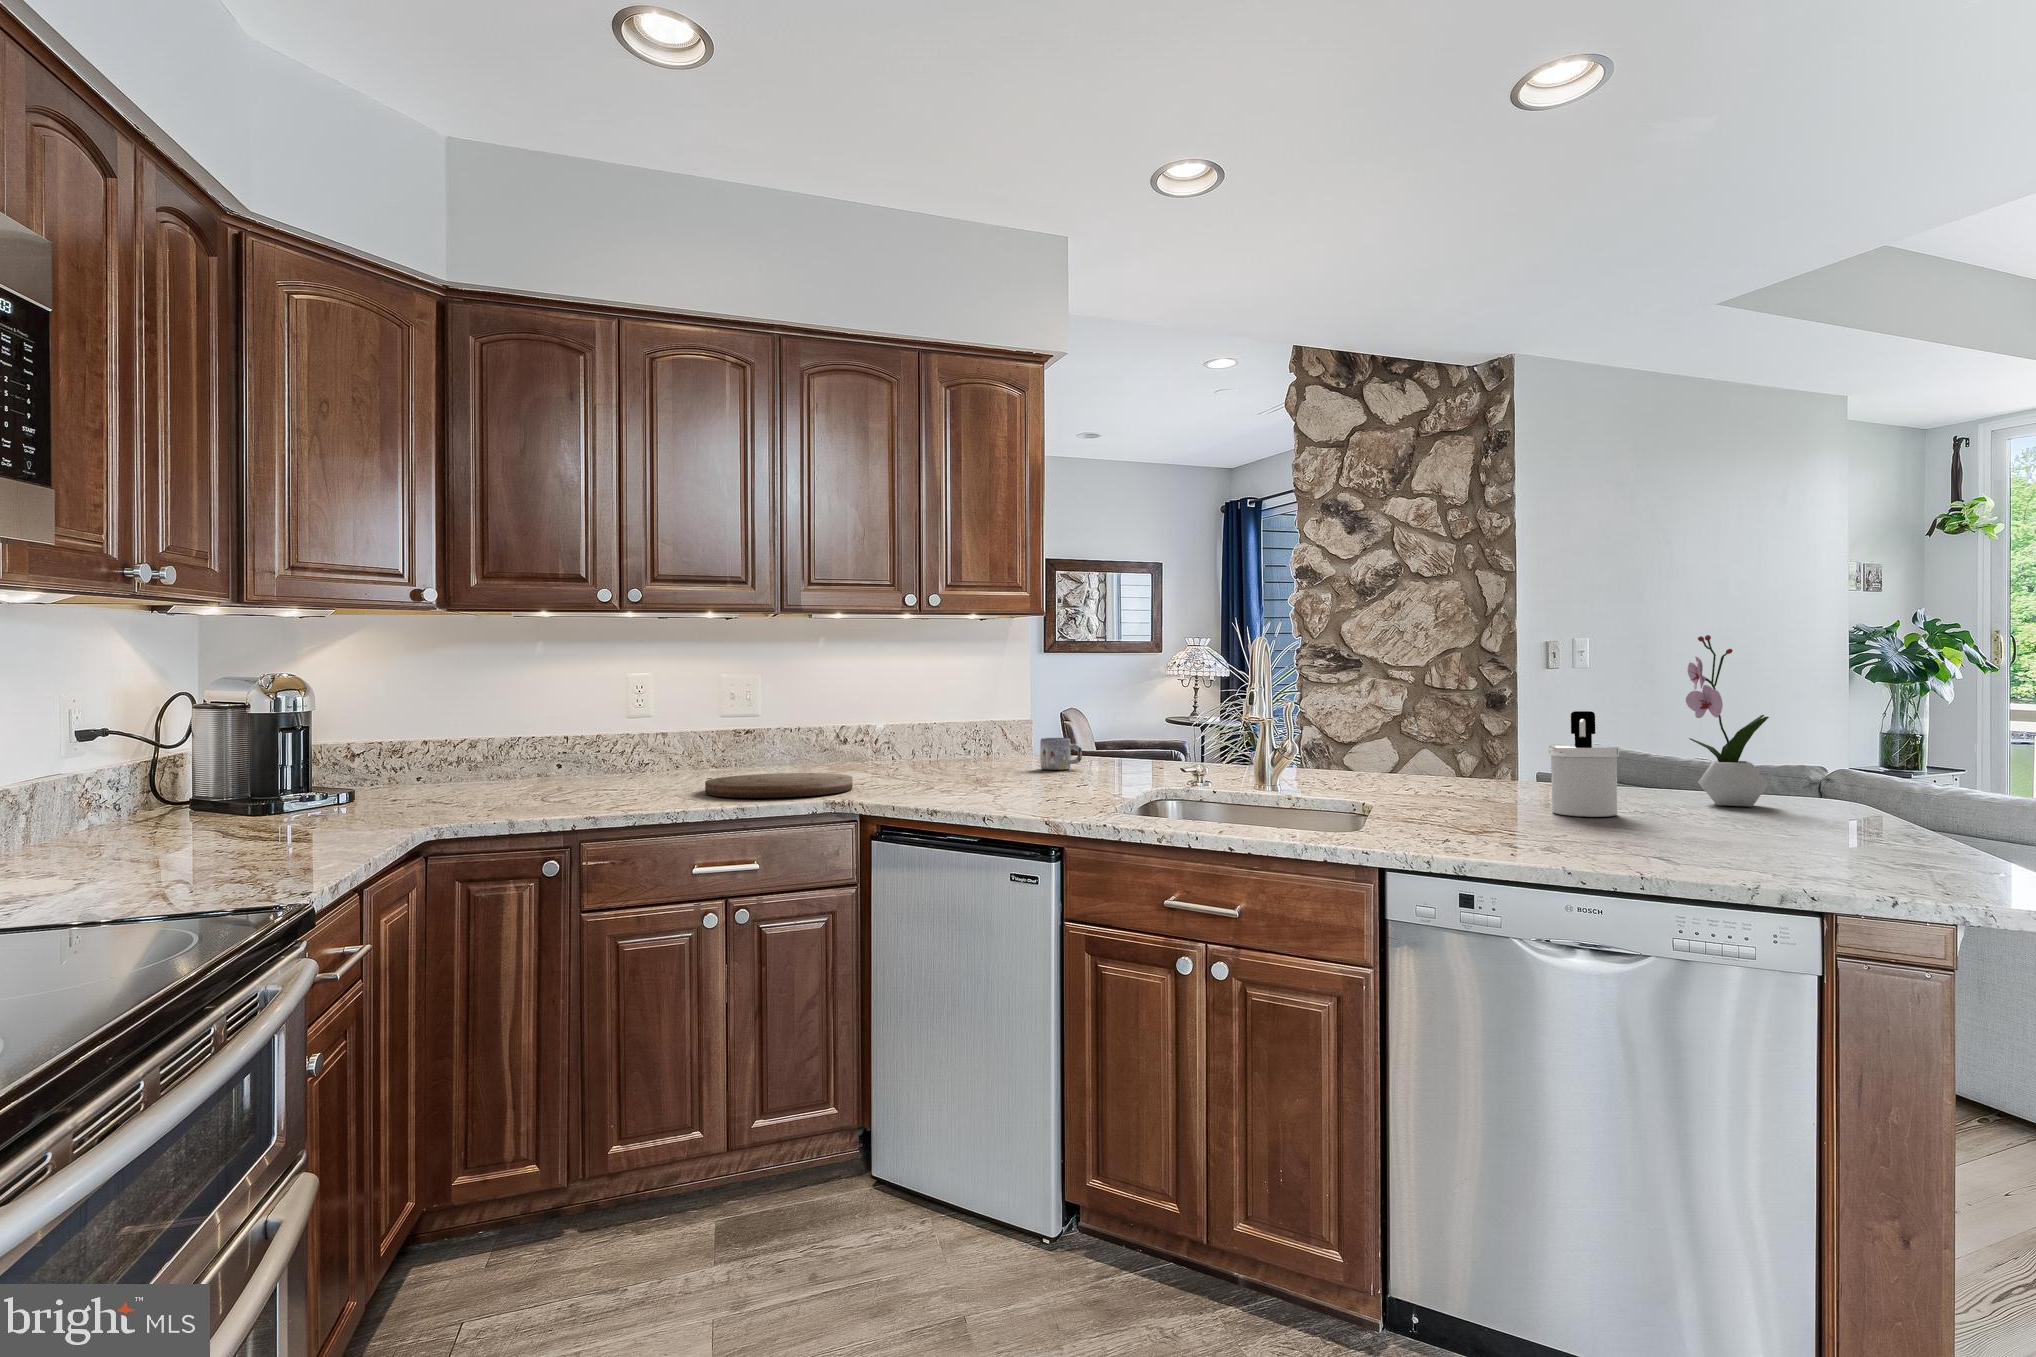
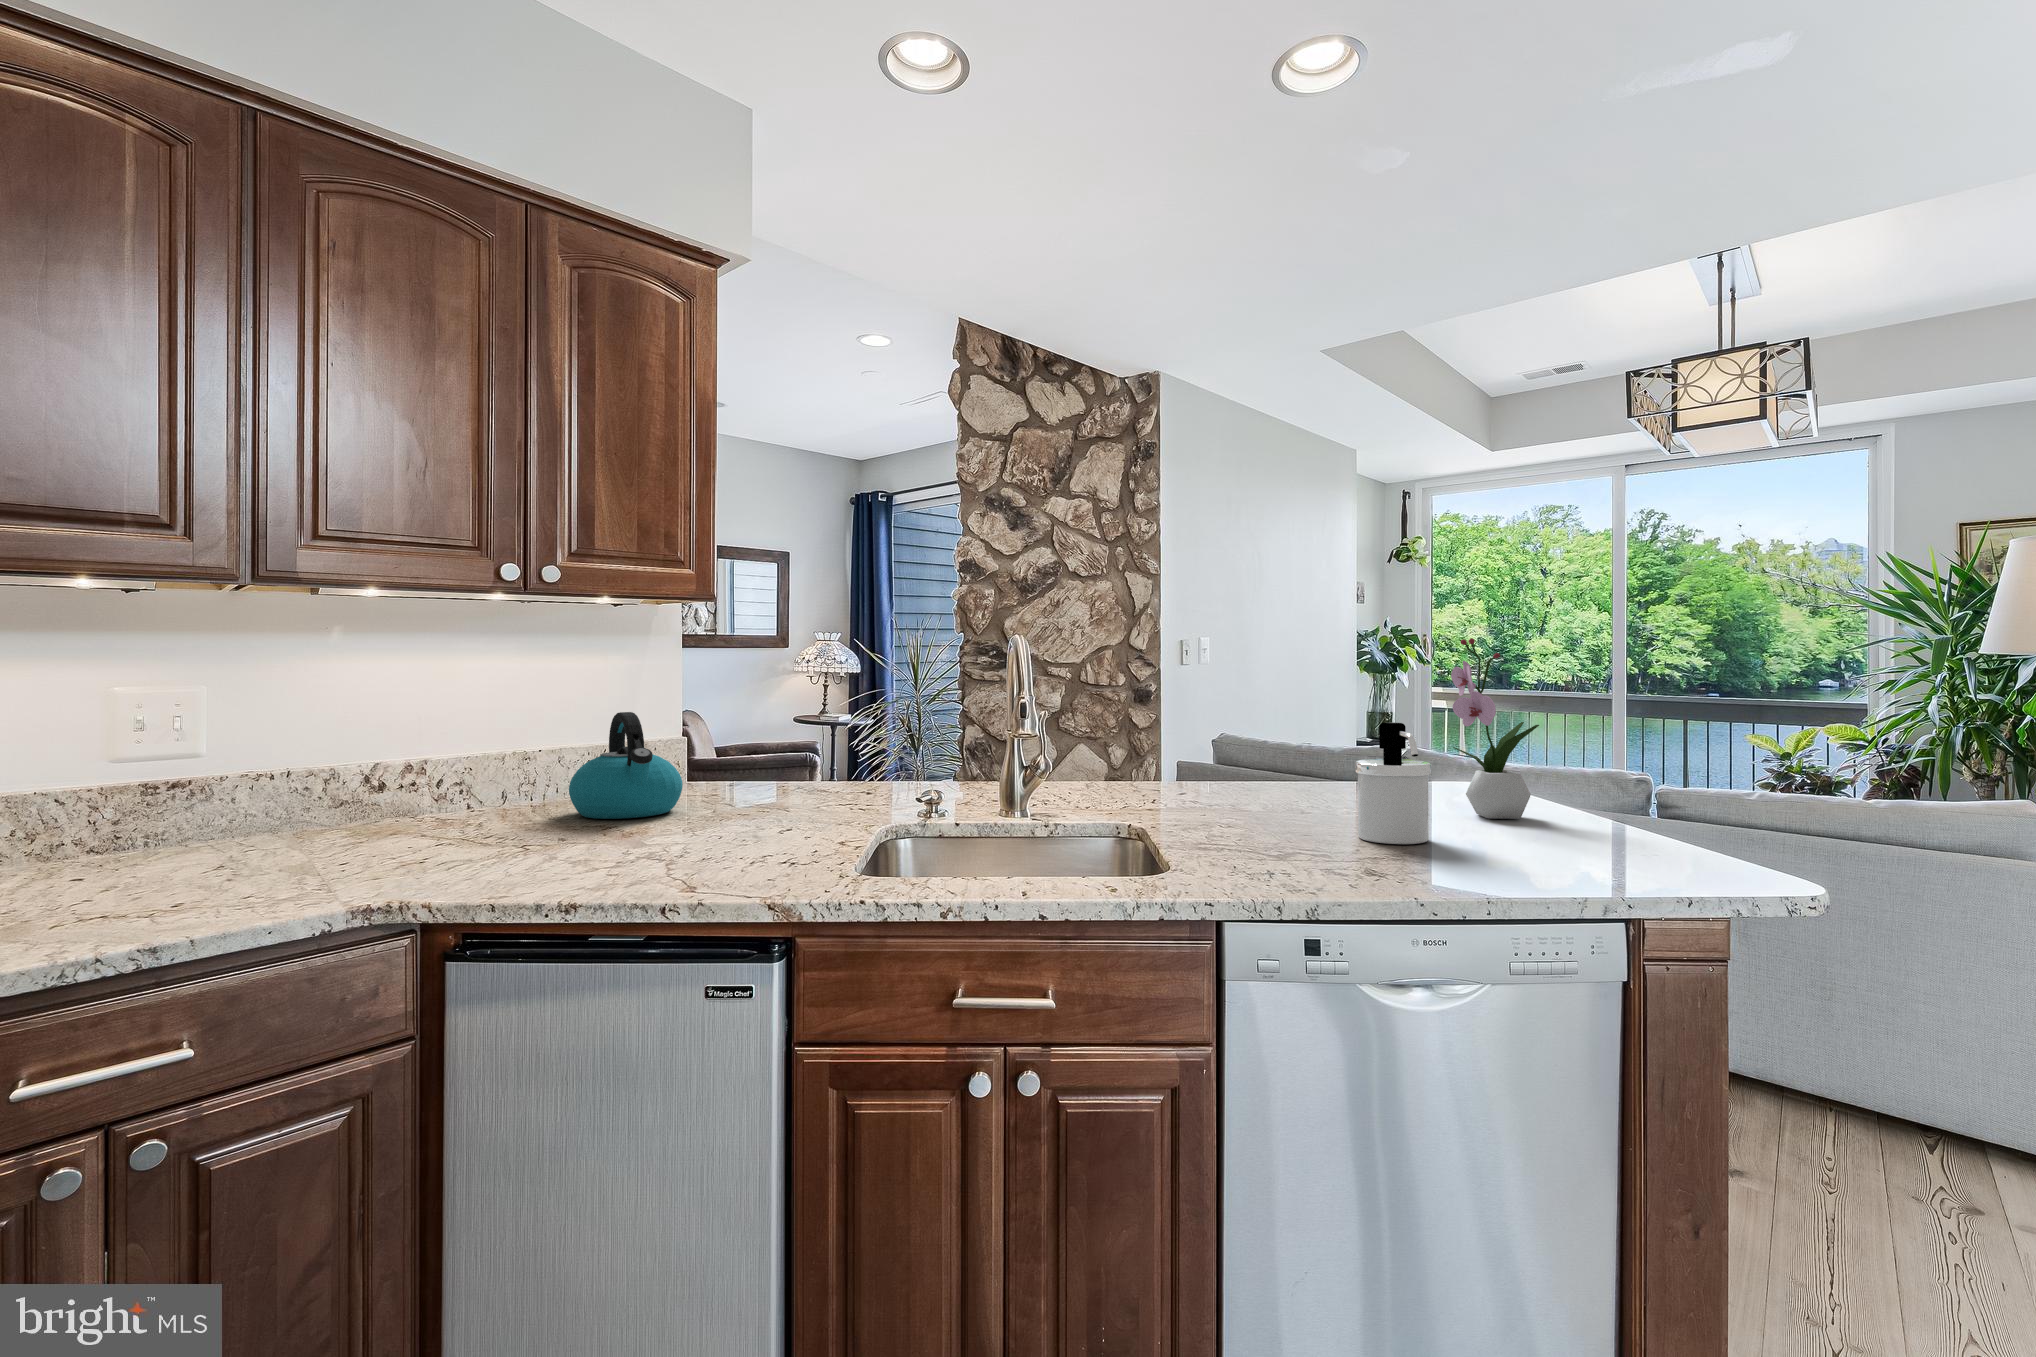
kettle: none [939,701,1017,779] -> present [569,712,683,819]
mug: present [1040,738,1082,770] -> none [709,755,764,797]
cutting board: present [705,773,853,798] -> none [153,823,433,882]

